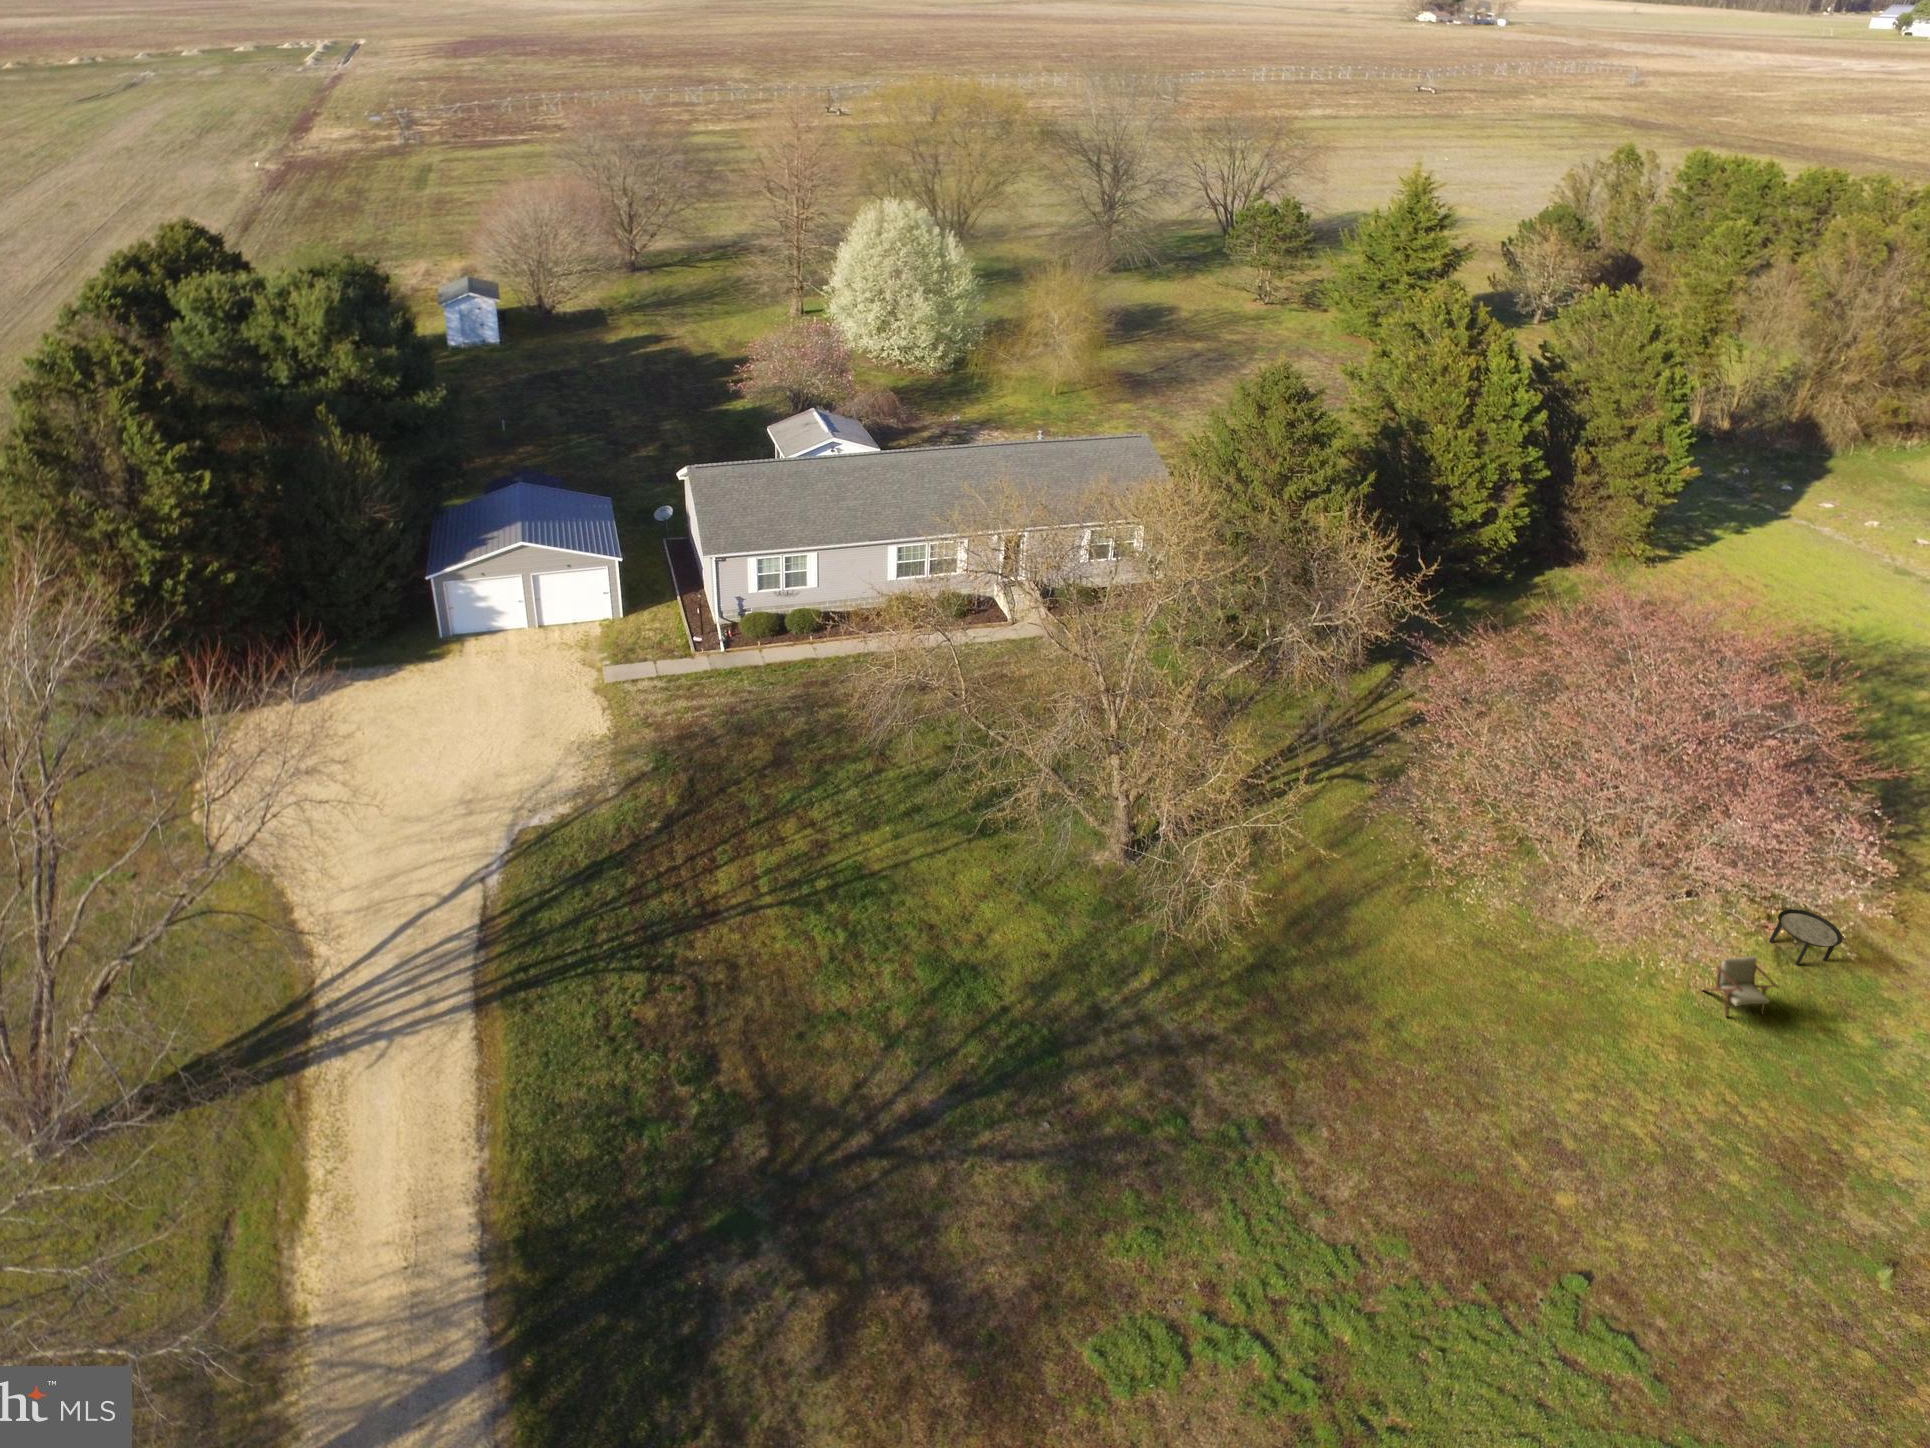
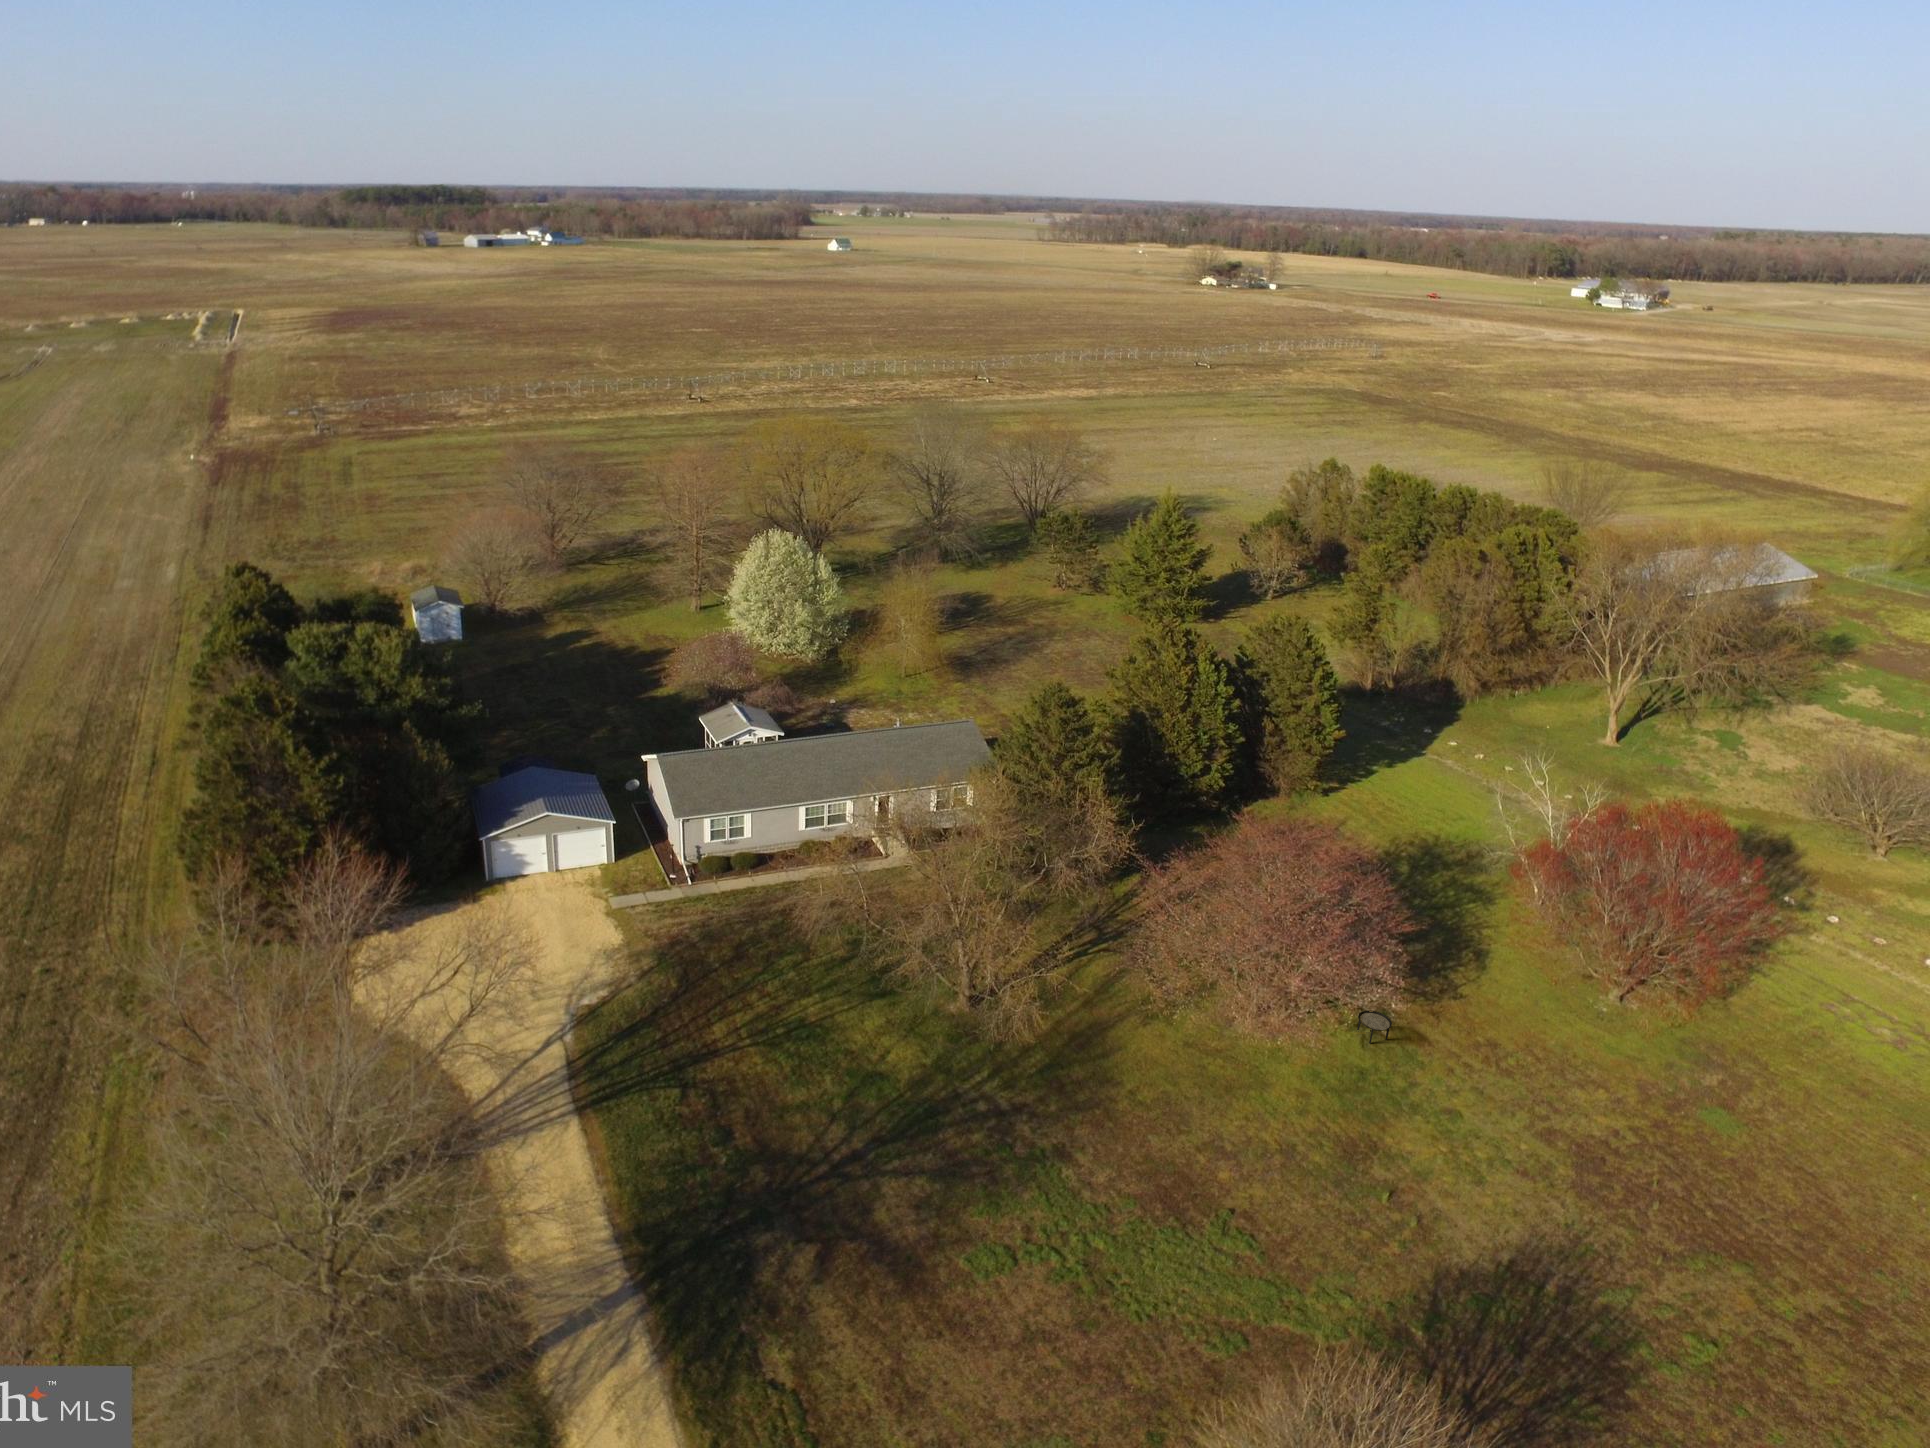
lounge chair: present [1702,956,1778,1017] -> none [1313,1036,1350,1074]

